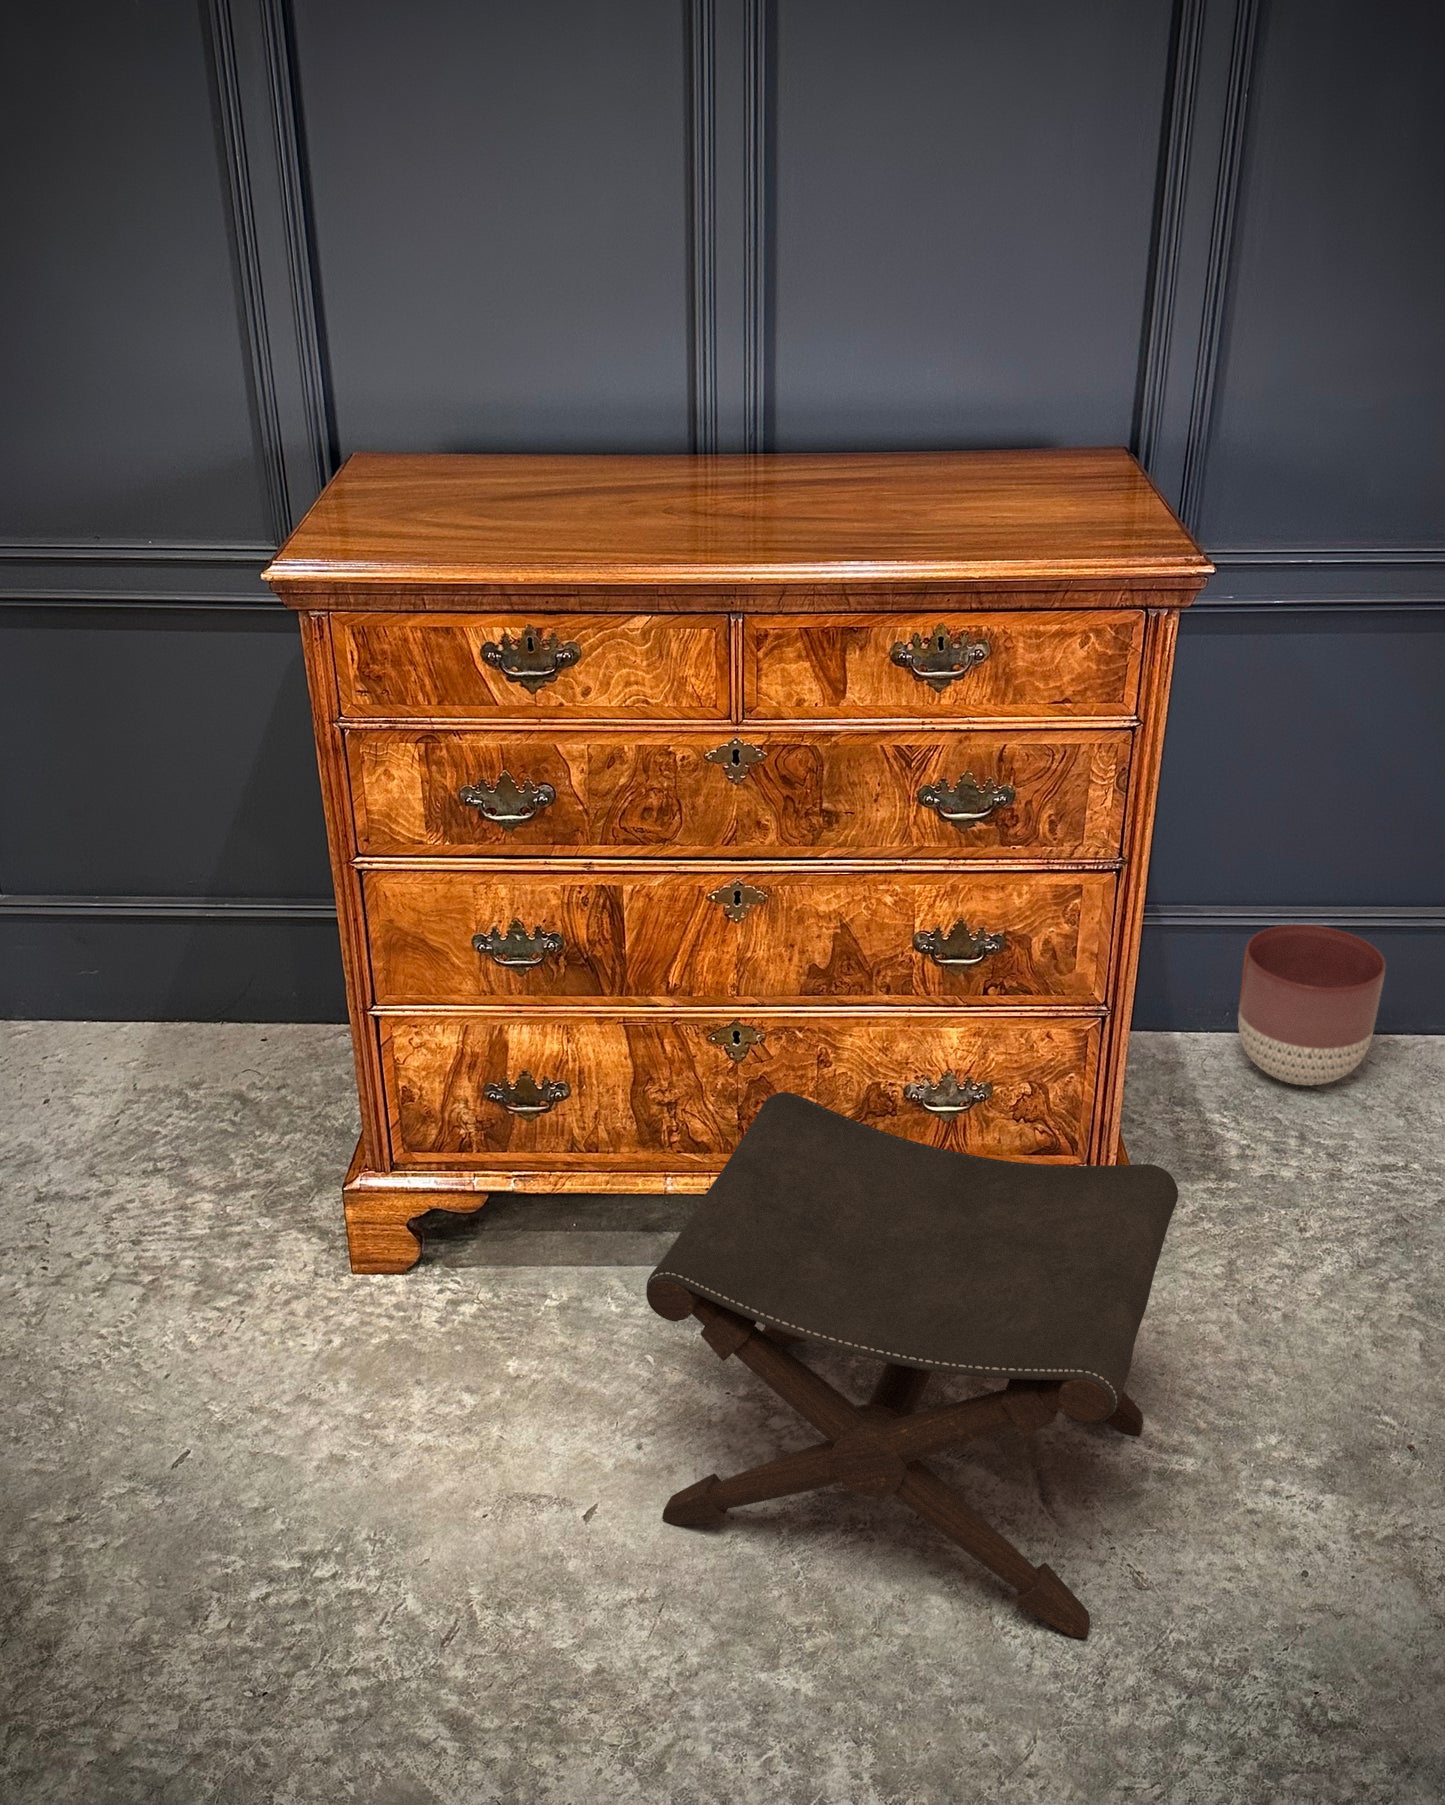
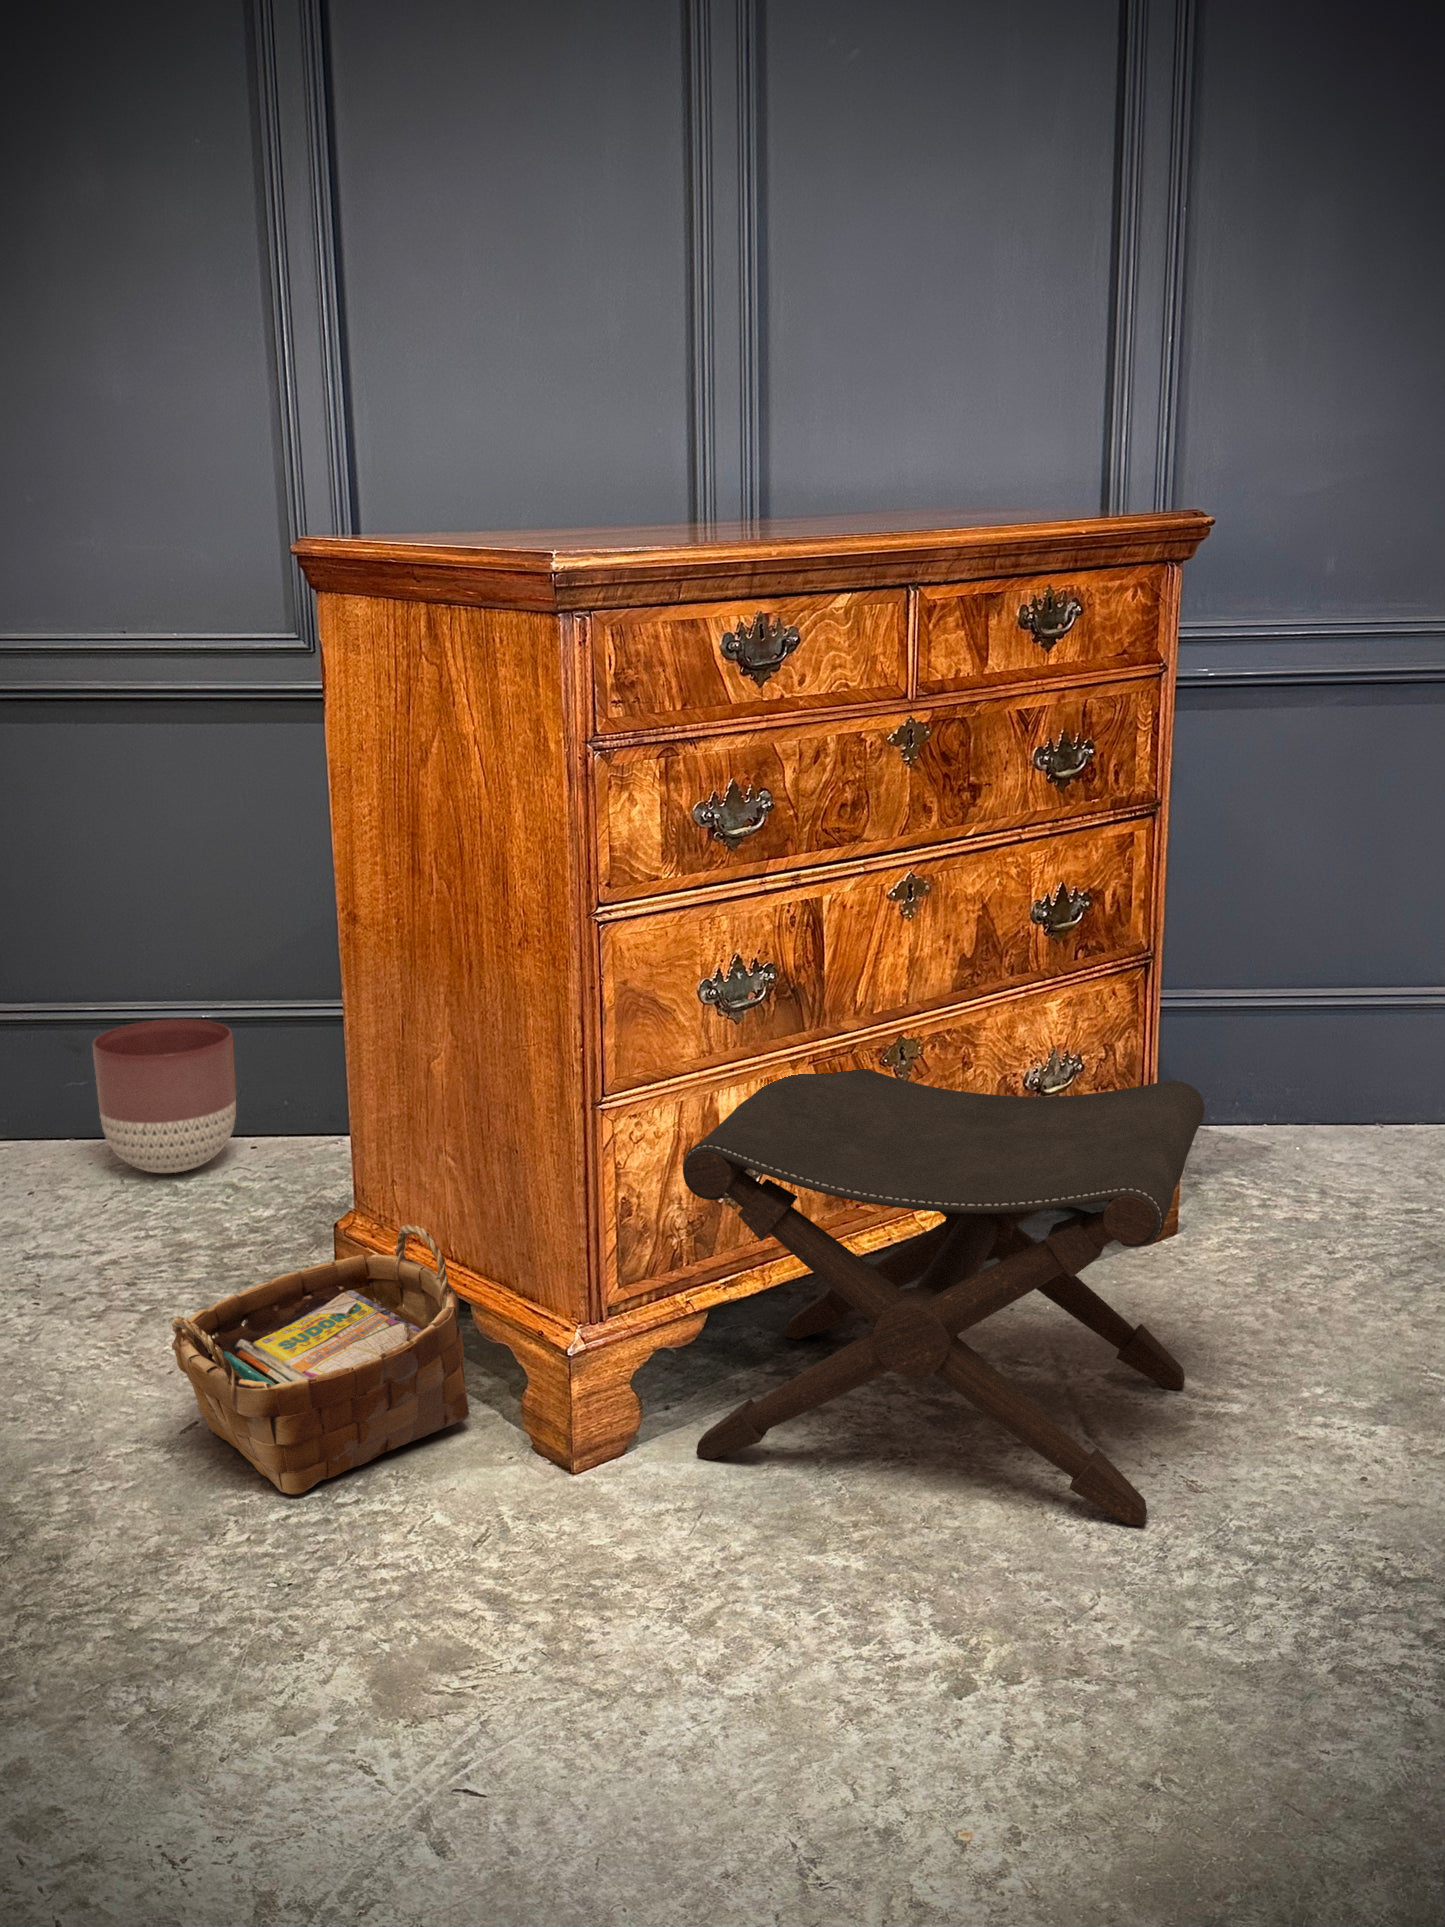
planter: present [1238,925,1386,1085] -> present [93,1019,236,1173]
woven basket: none [153,1275,447,1565] -> present [172,1224,469,1494]

